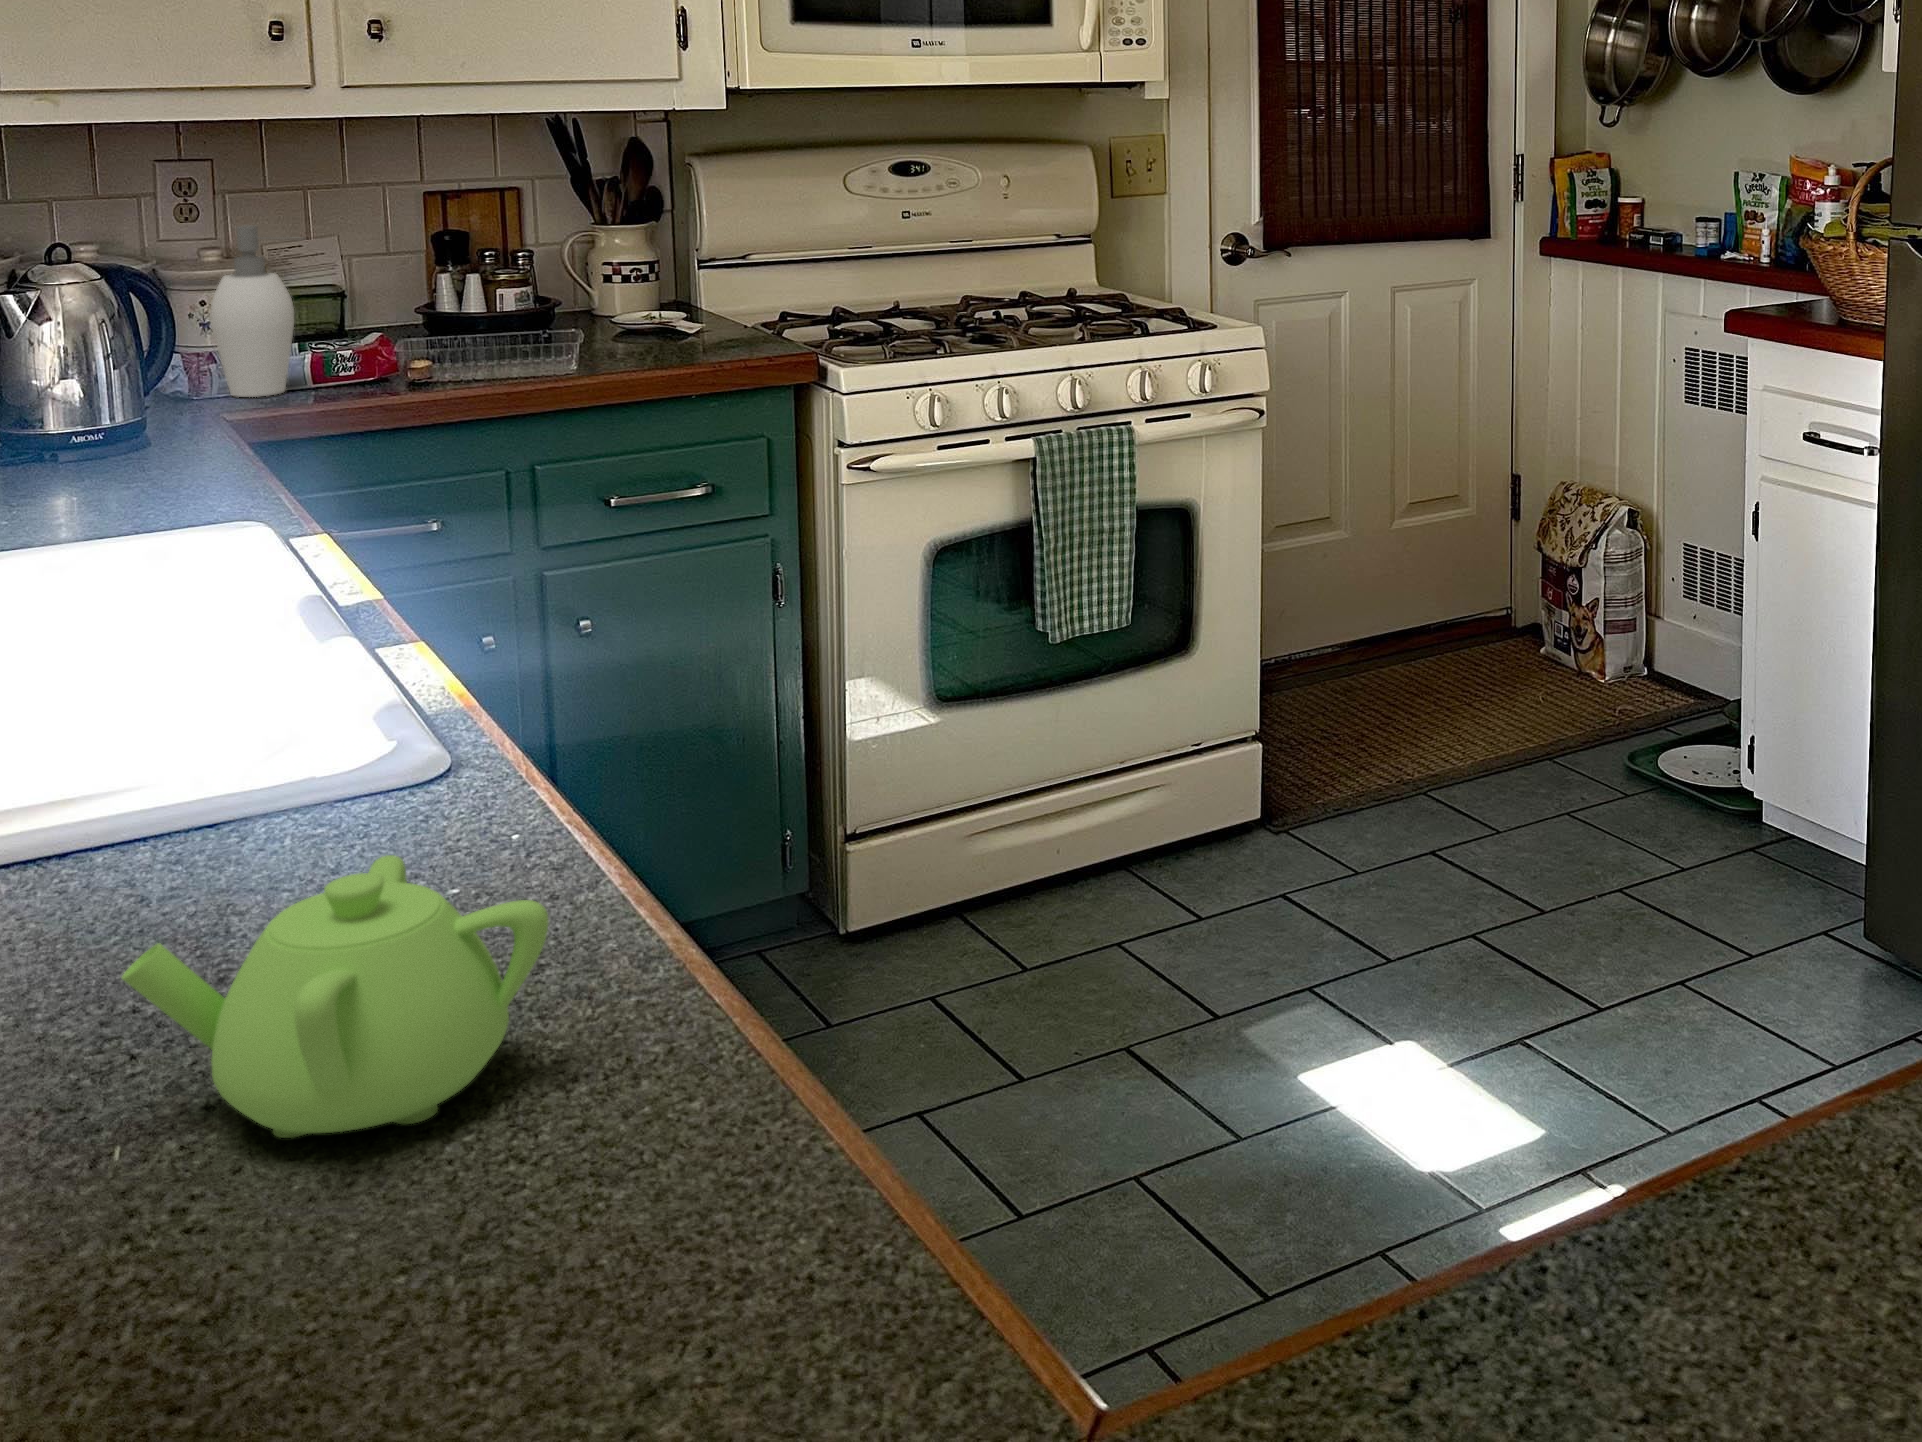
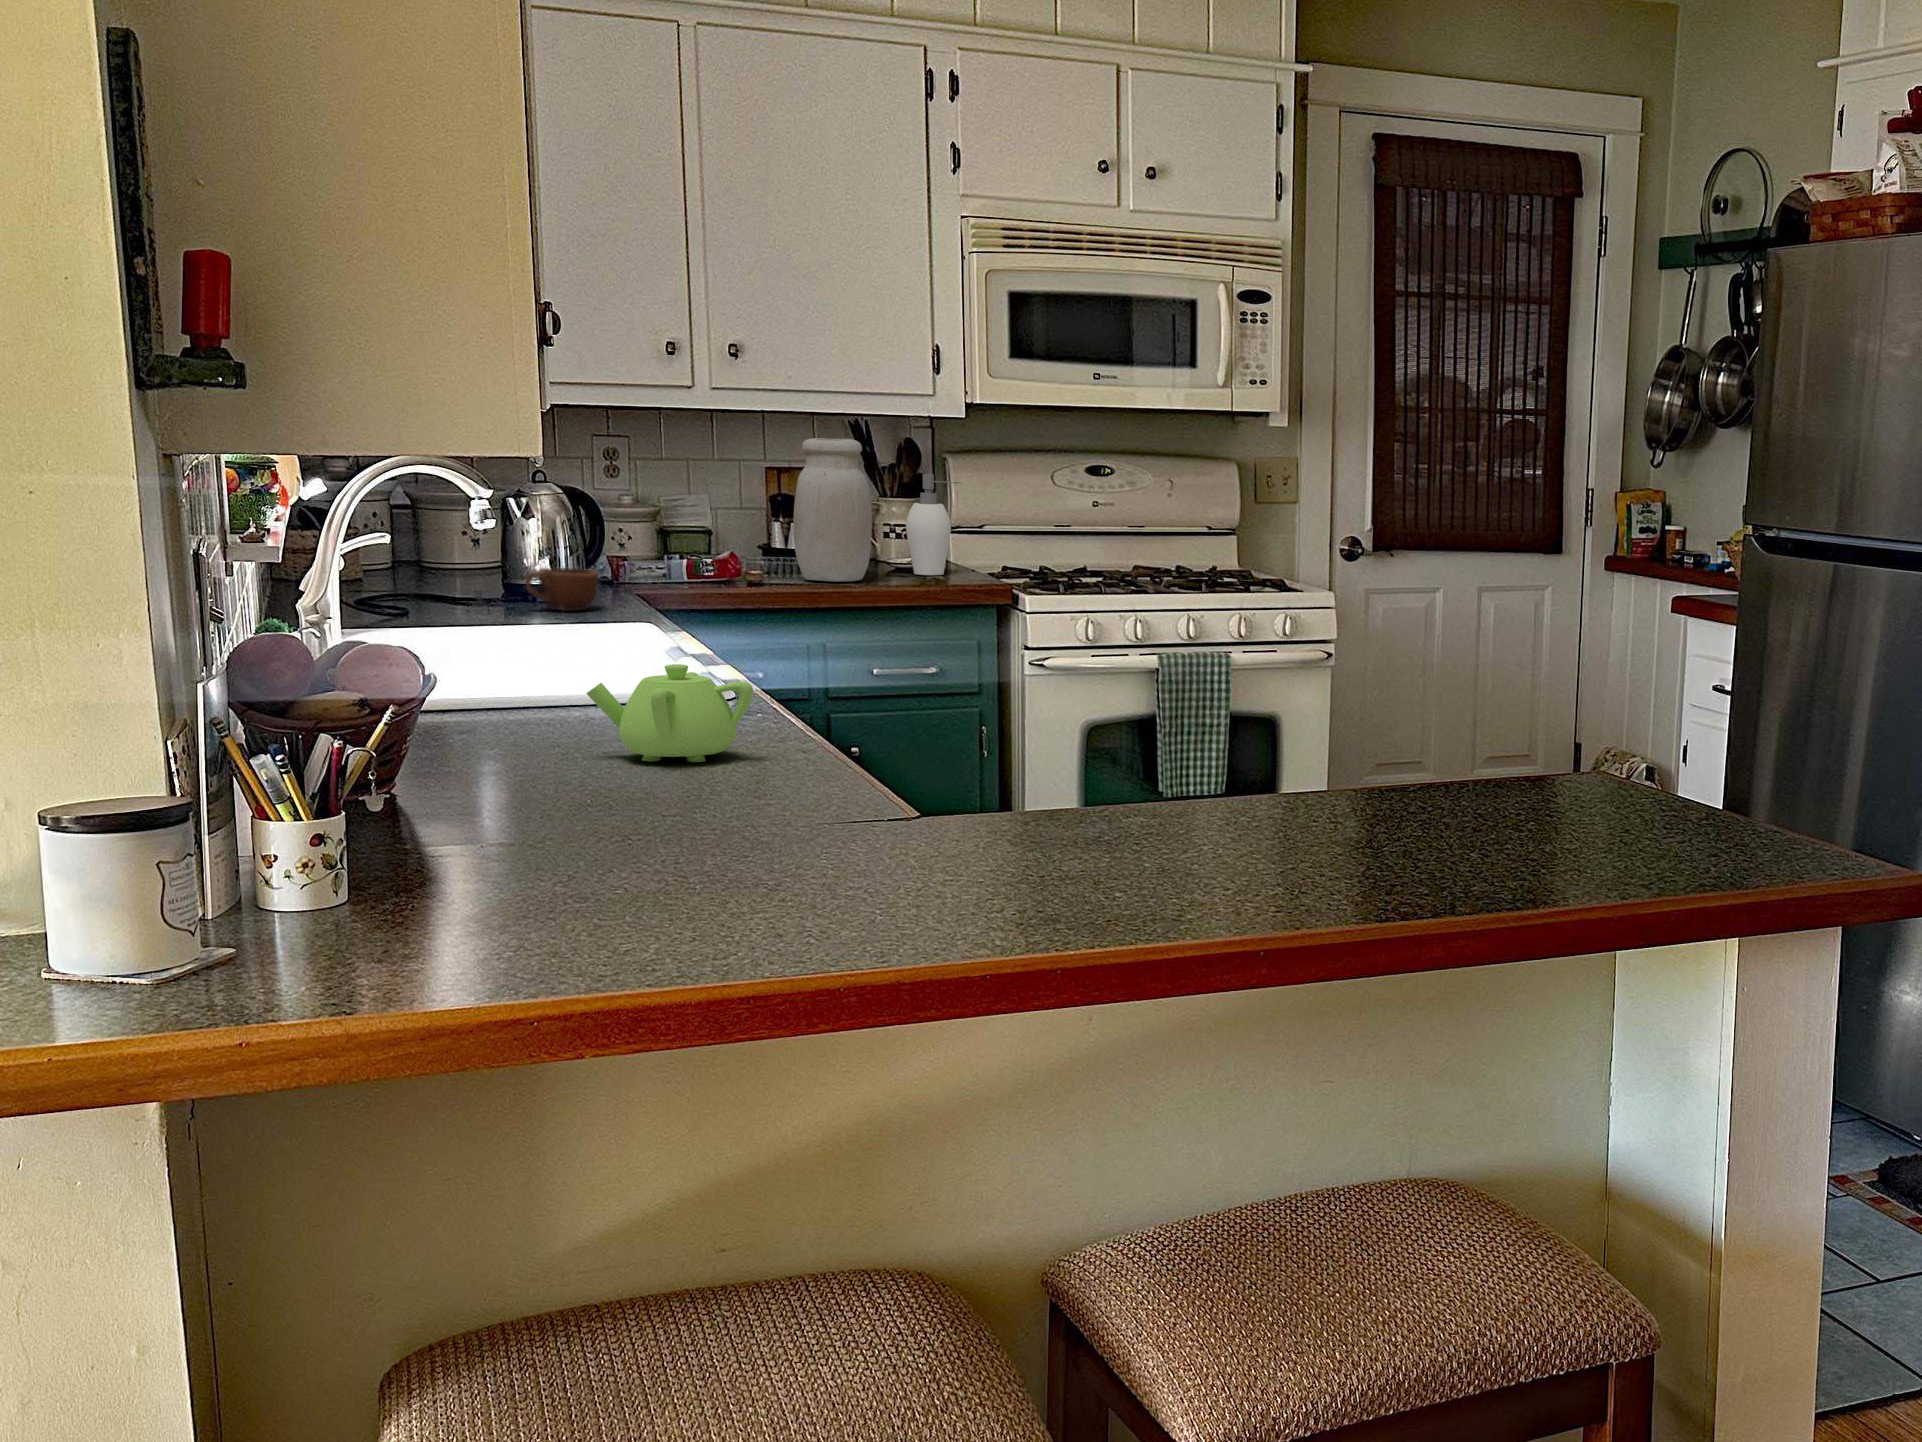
jar: none [480,154,600,367] -> present [793,438,872,582]
soap dispenser: present [210,225,294,397] -> present [906,474,961,575]
mug: none [33,402,165,479] -> present [525,567,598,611]

